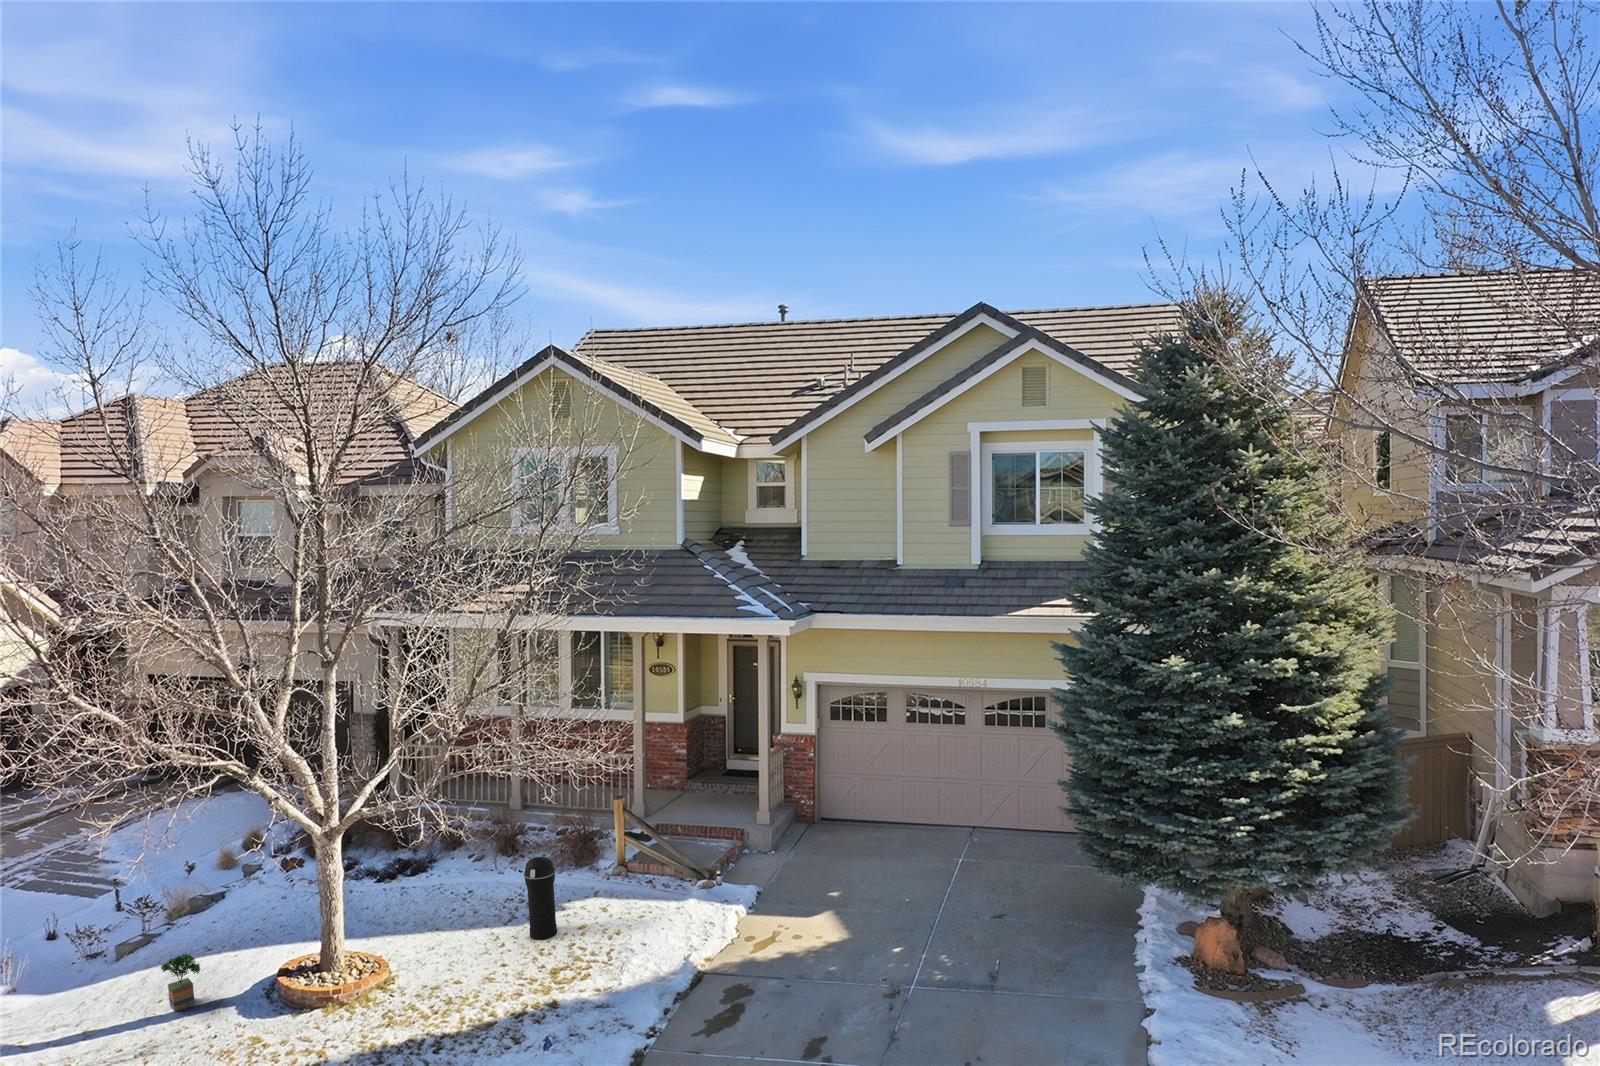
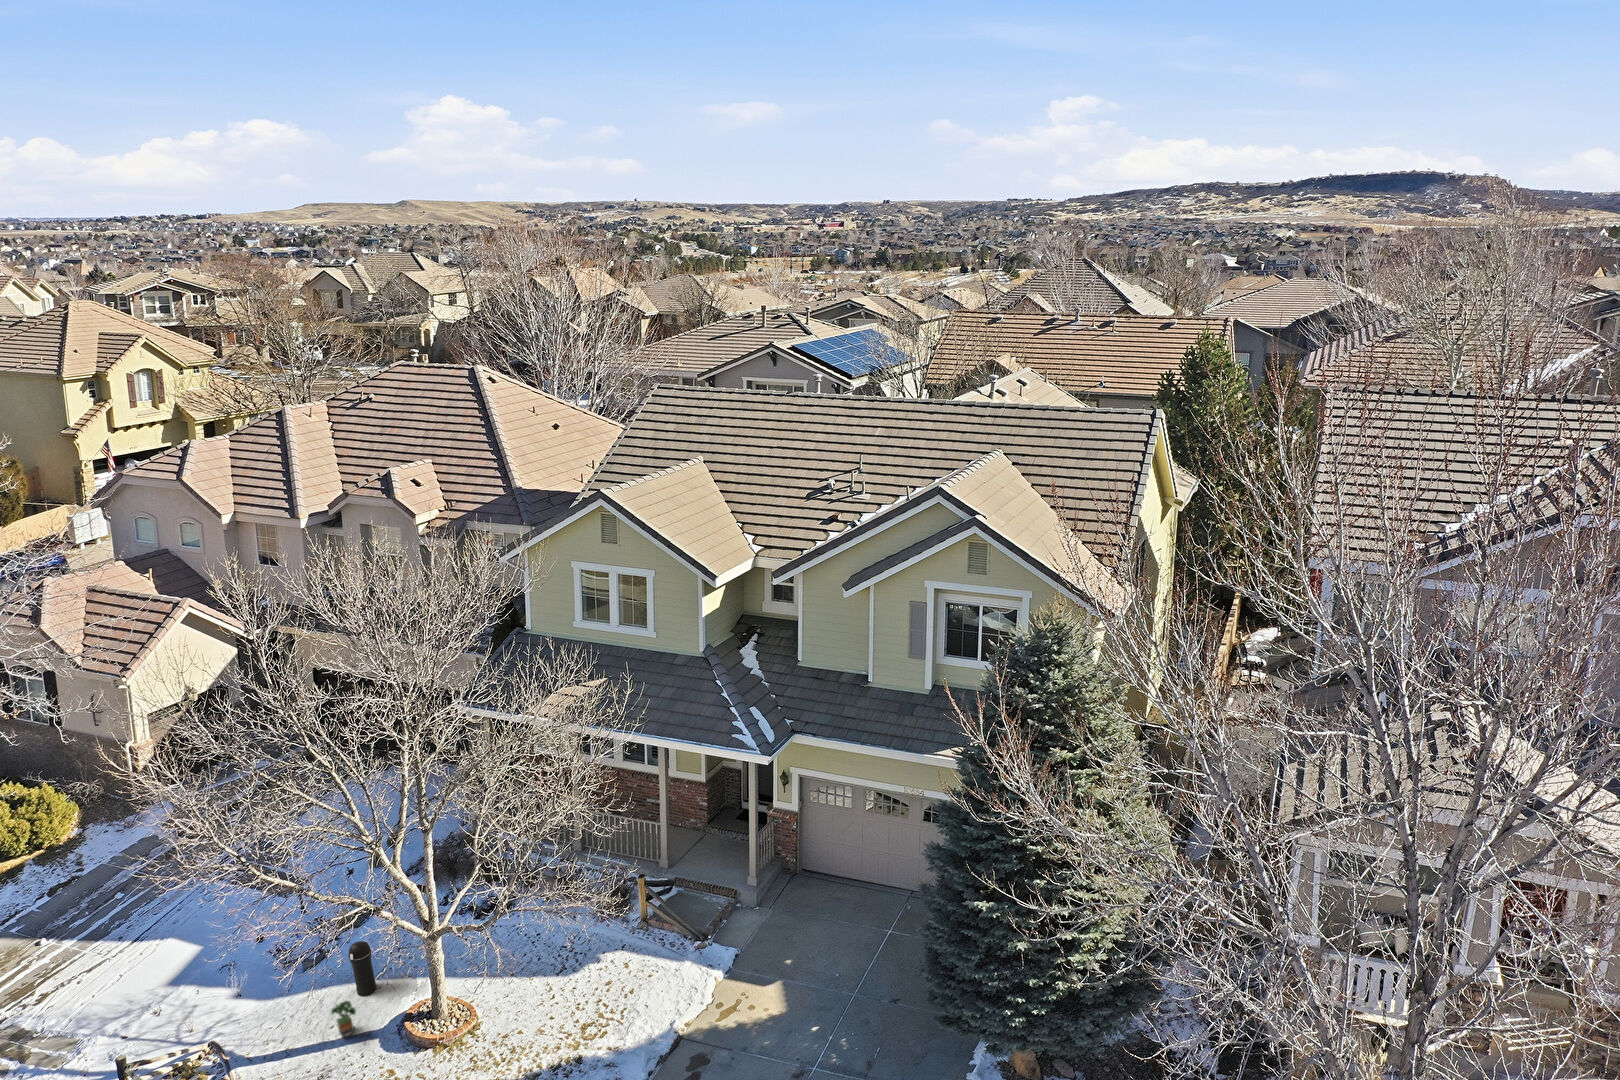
trash can: present [524,857,557,940] -> present [348,941,377,996]

